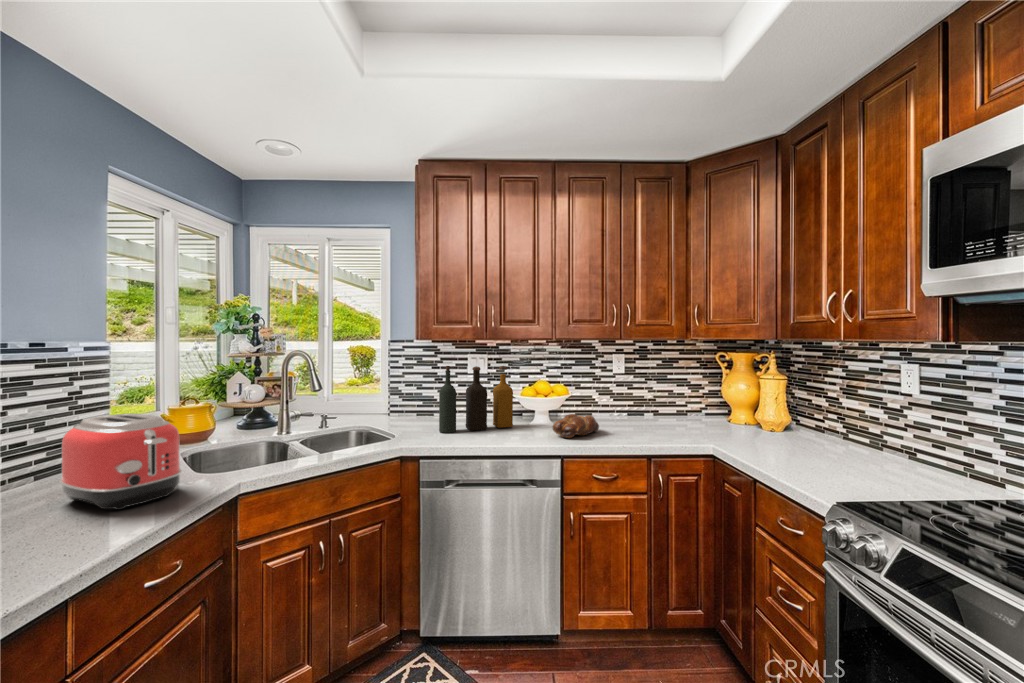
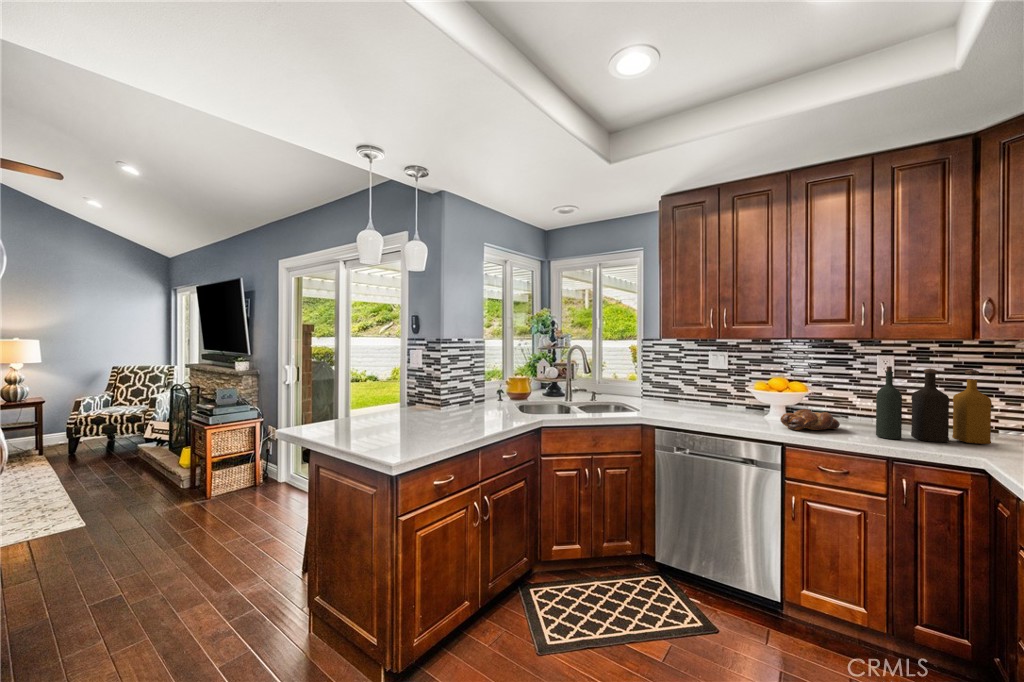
bottle: present [439,366,513,433] -> present [876,366,992,444]
toaster: present [59,414,182,510] -> none [459,376,507,423]

